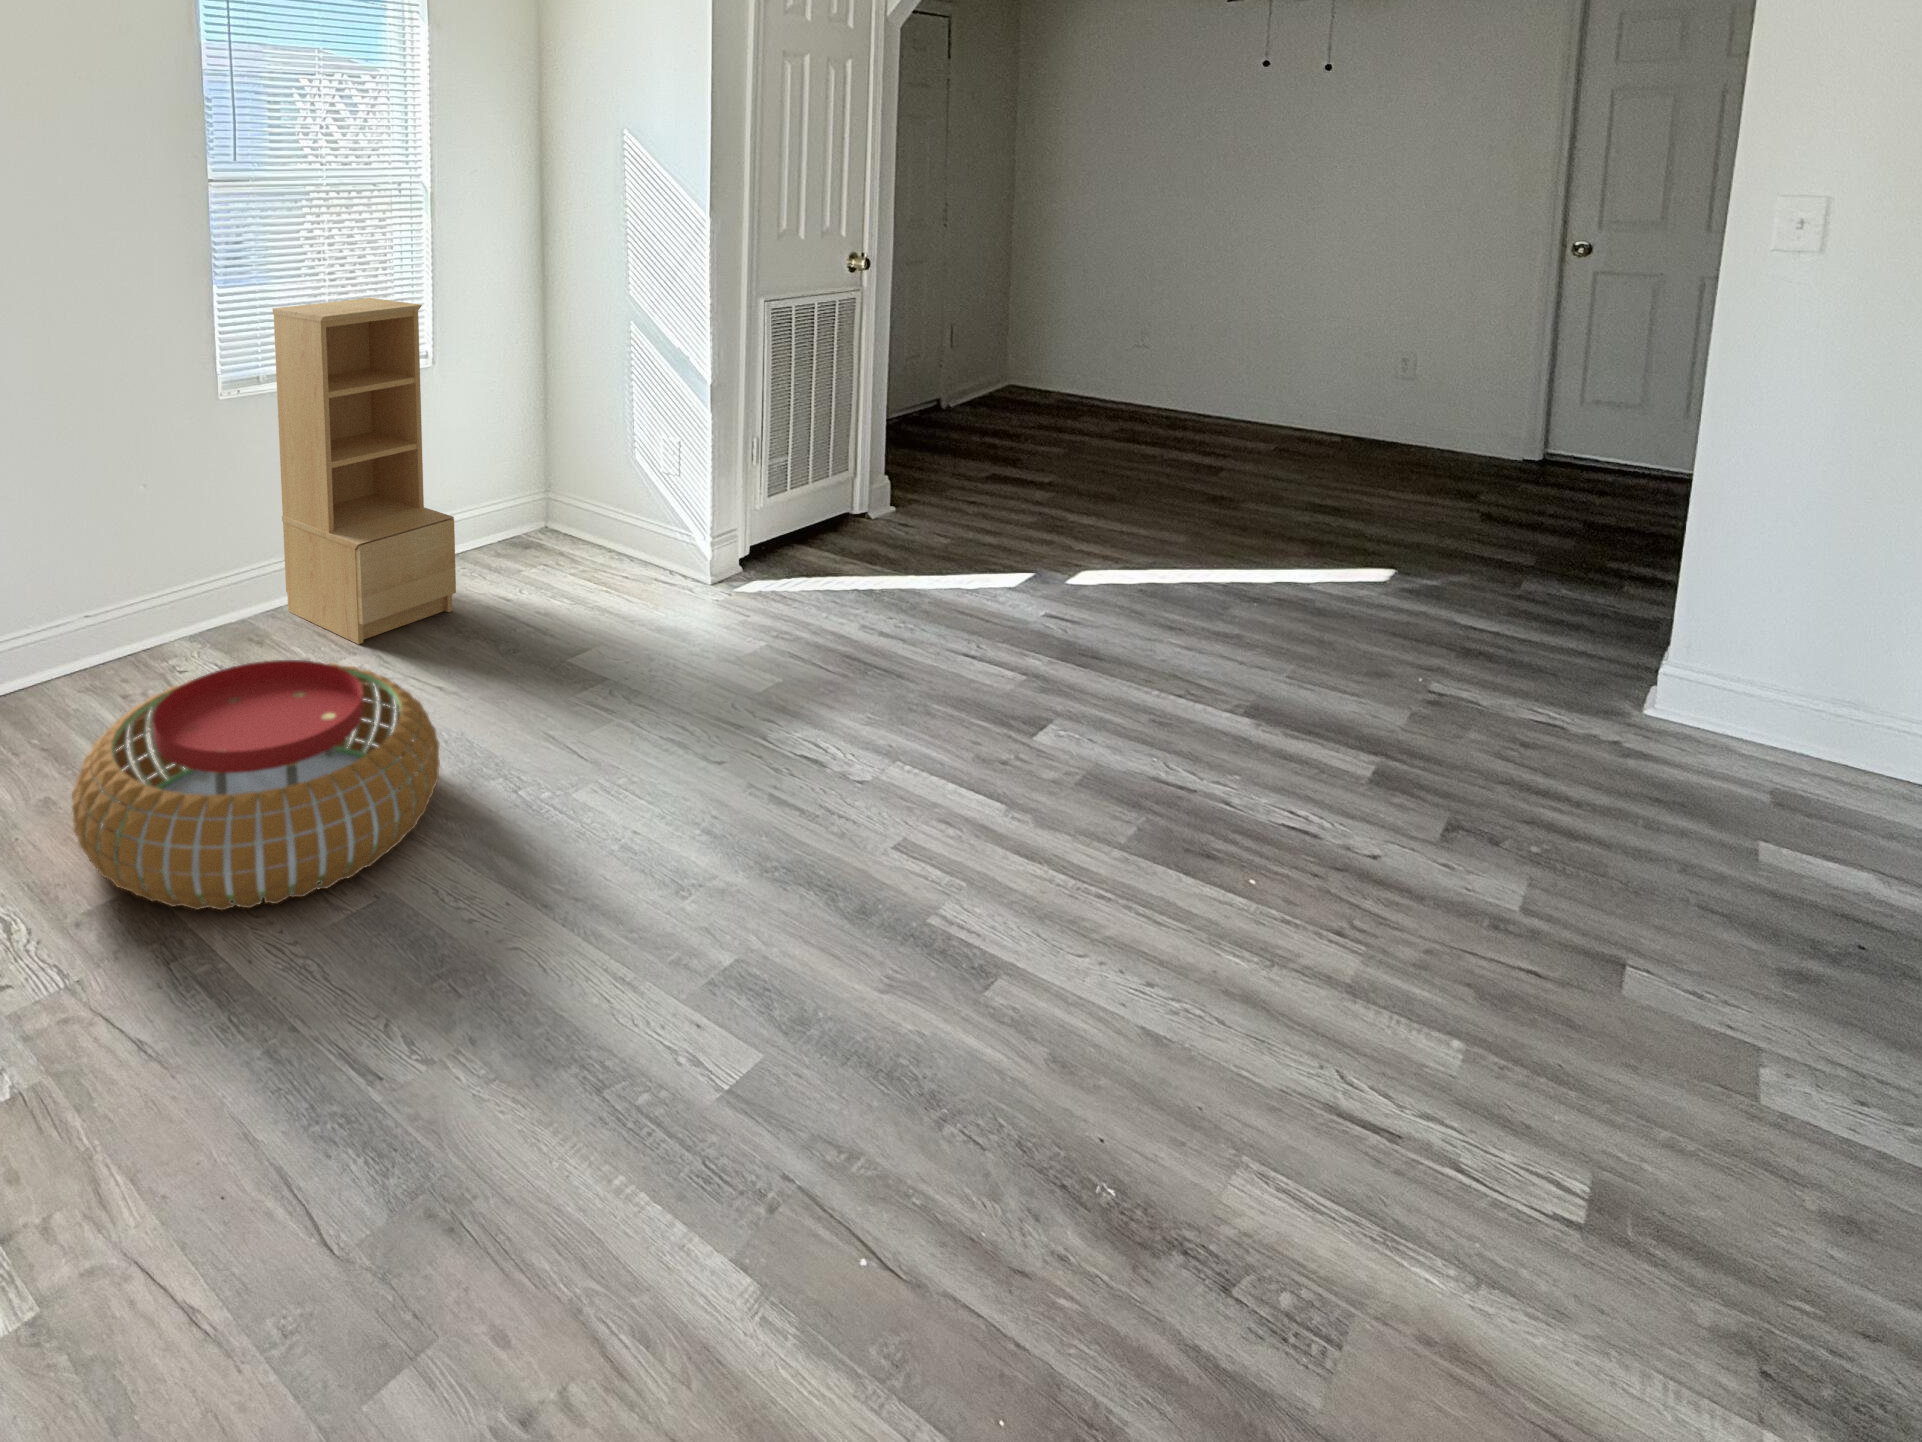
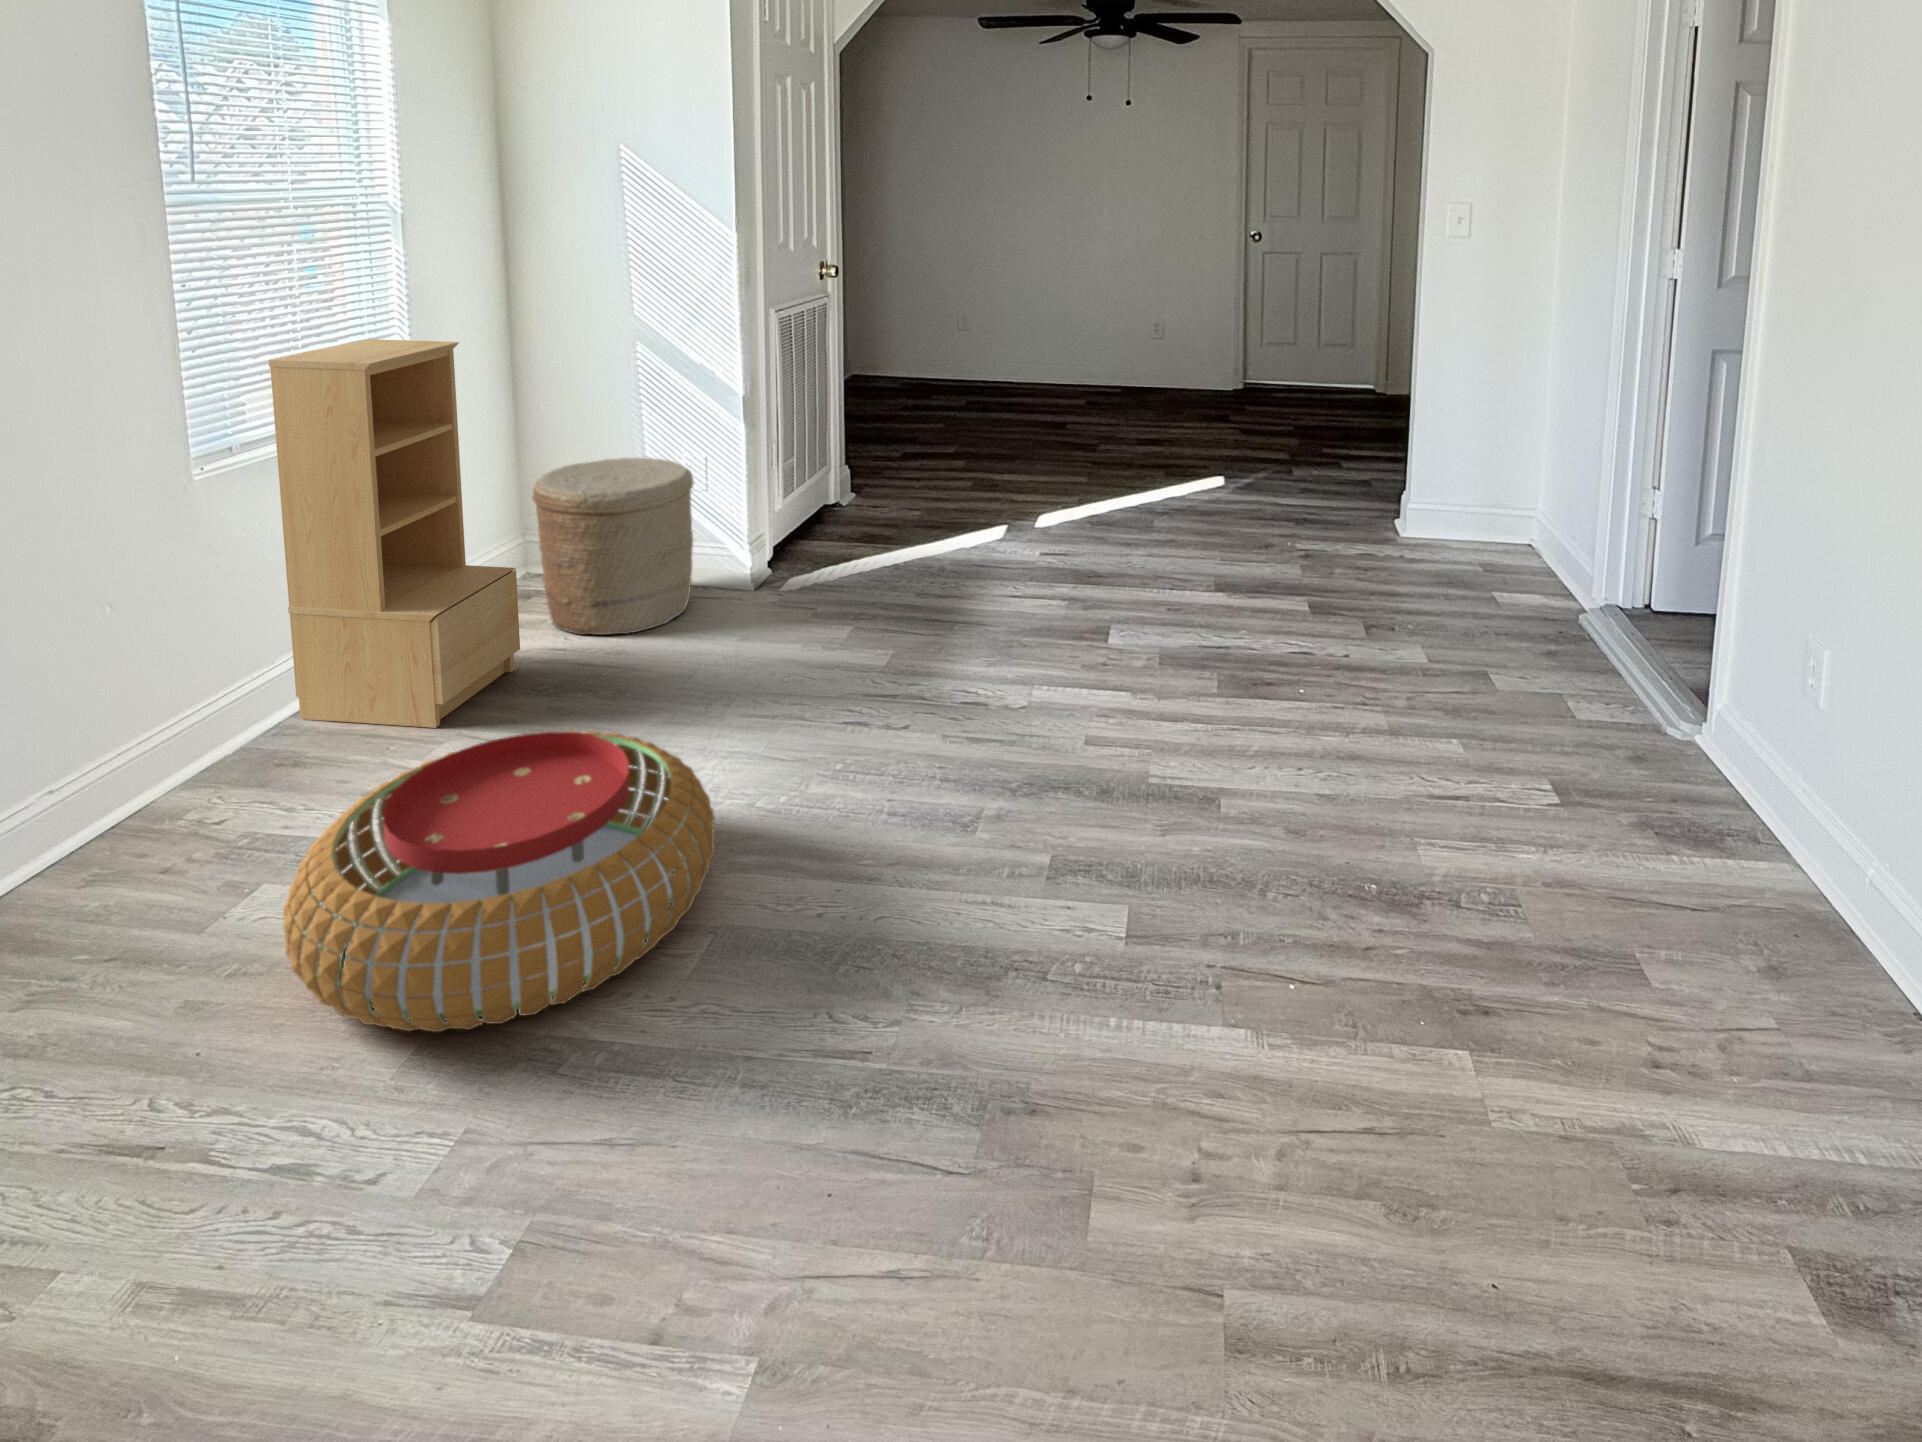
woven basket: none [500,431,647,601] -> present [532,458,694,635]

